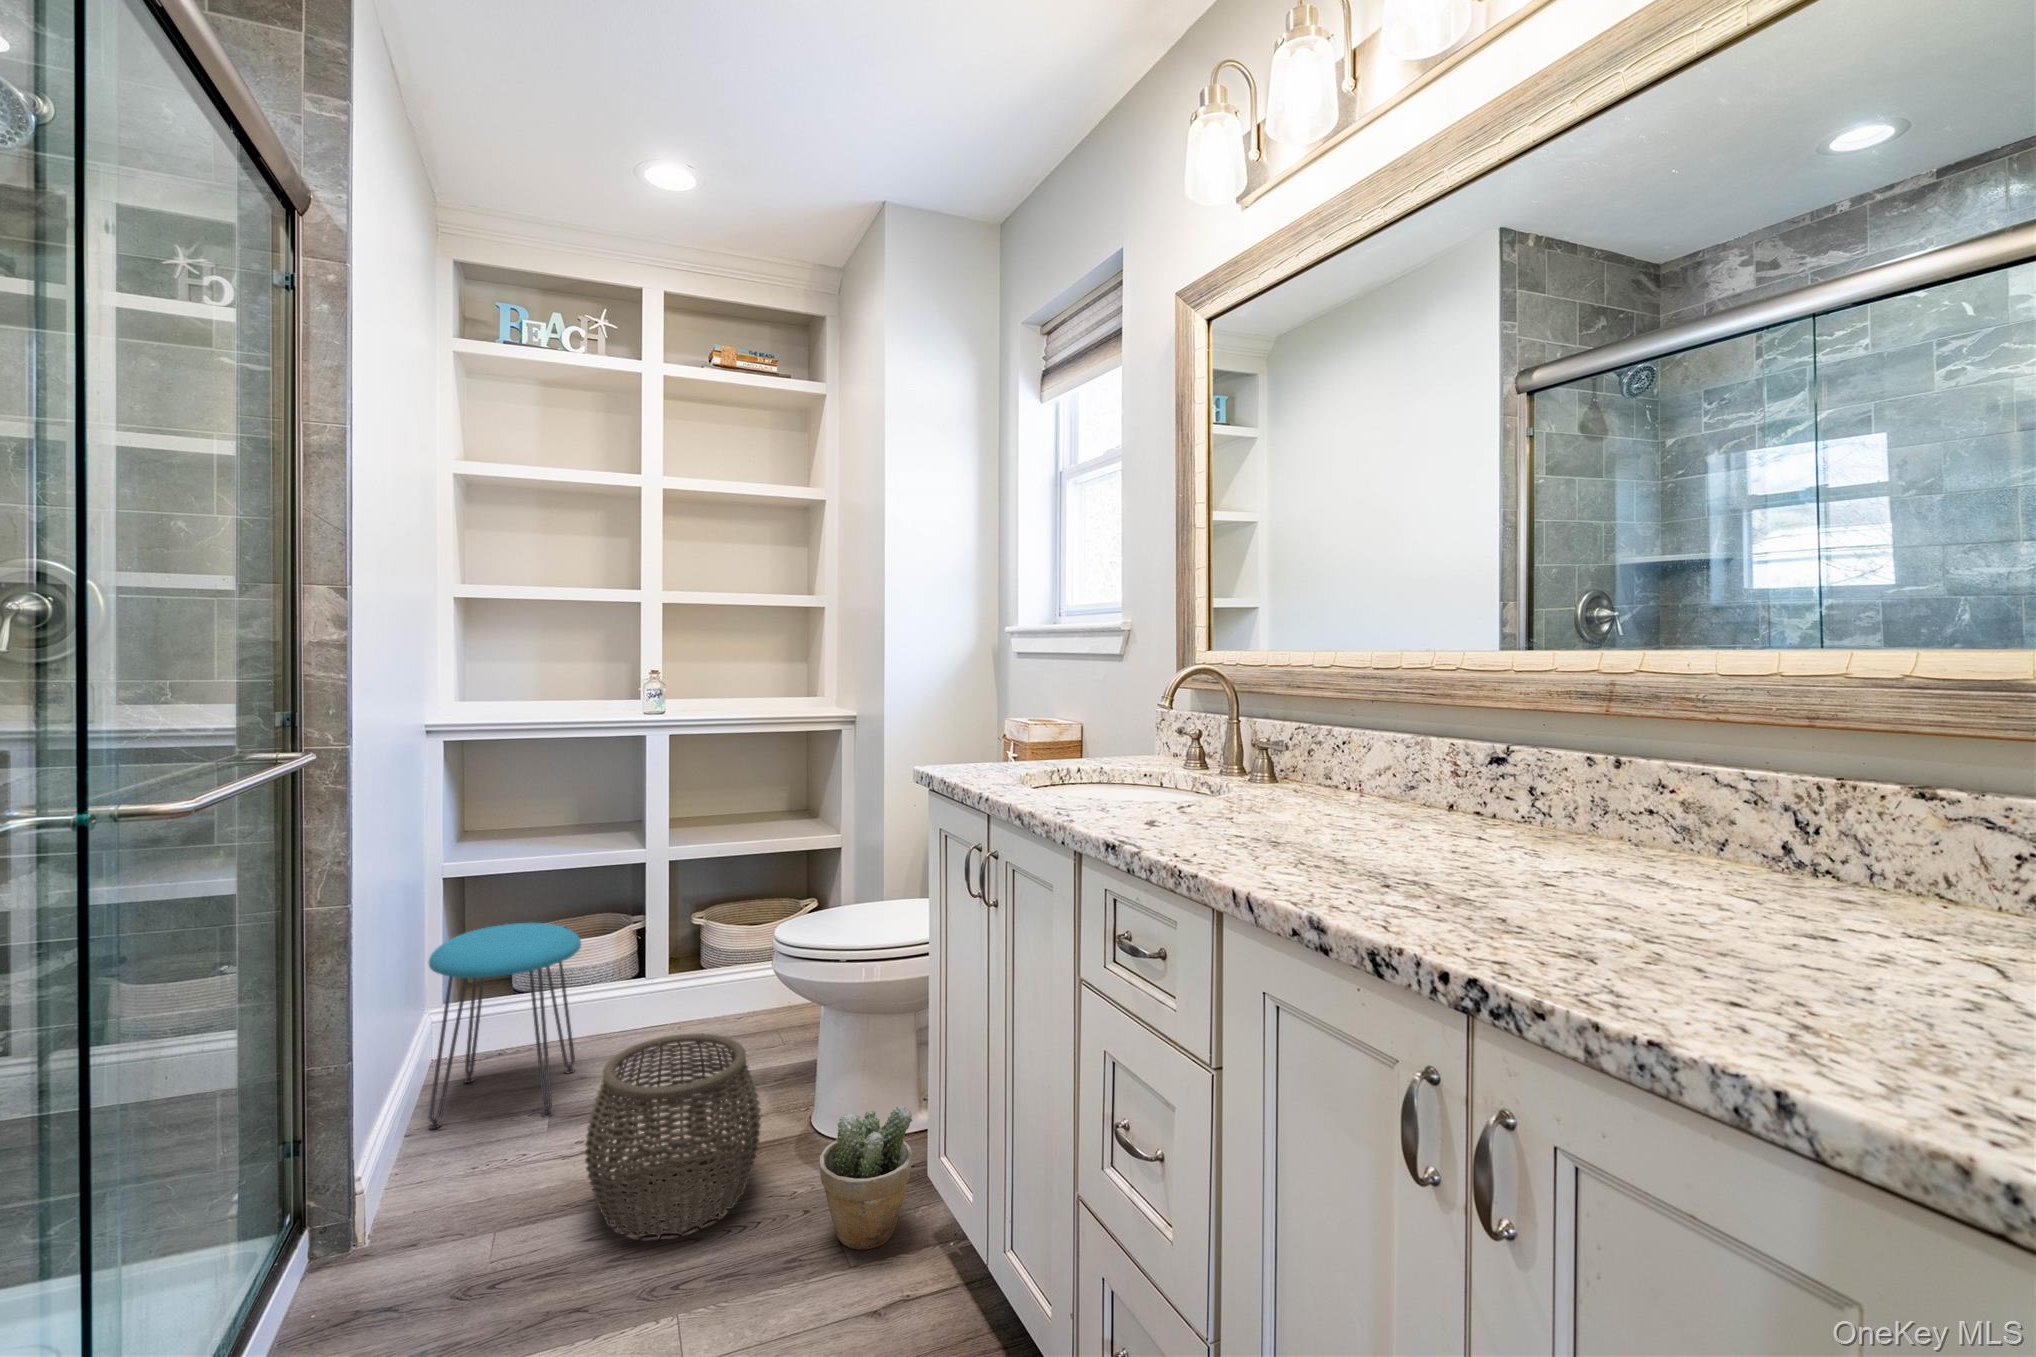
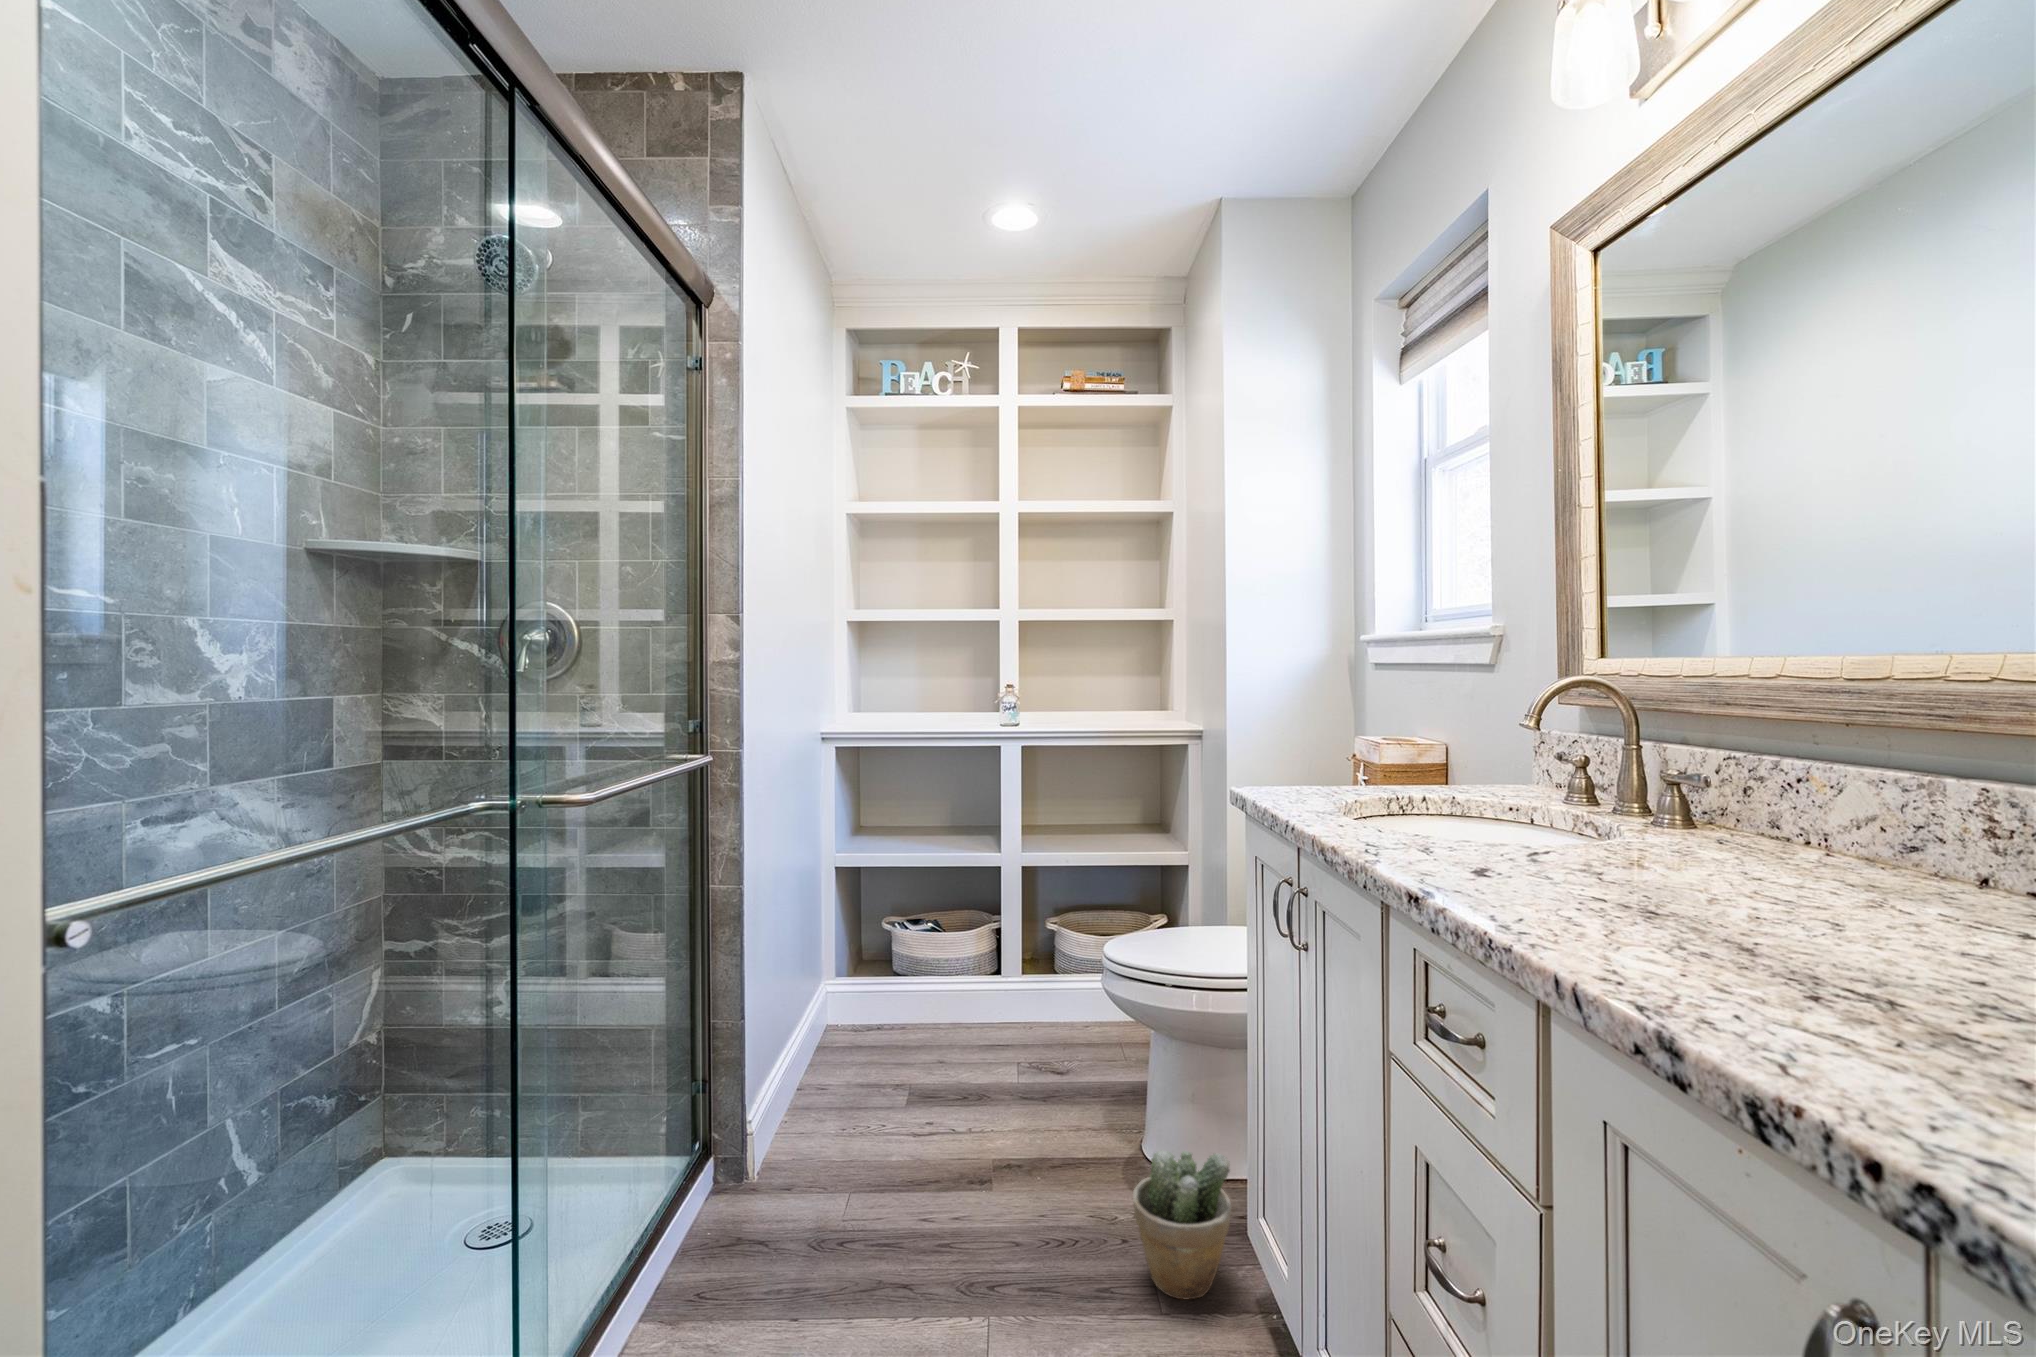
stool: present [428,923,581,1129] -> none [813,915,935,1096]
woven basket: present [585,1034,761,1238] -> none [921,1039,1083,1237]

